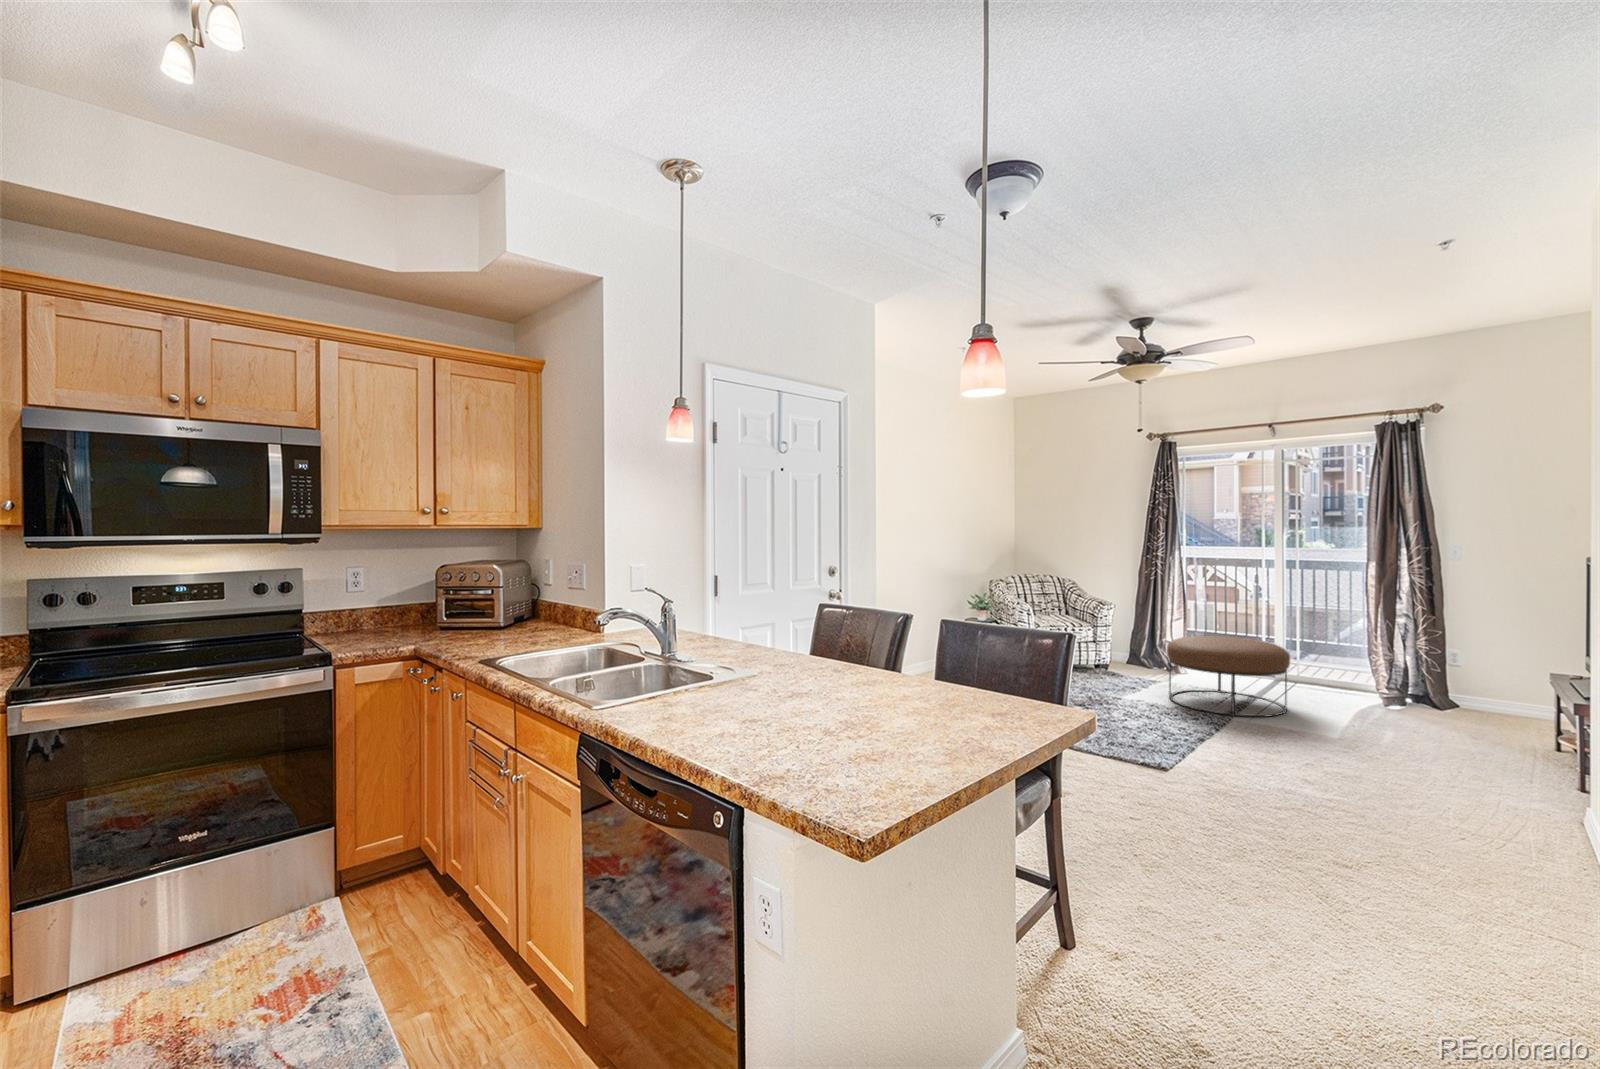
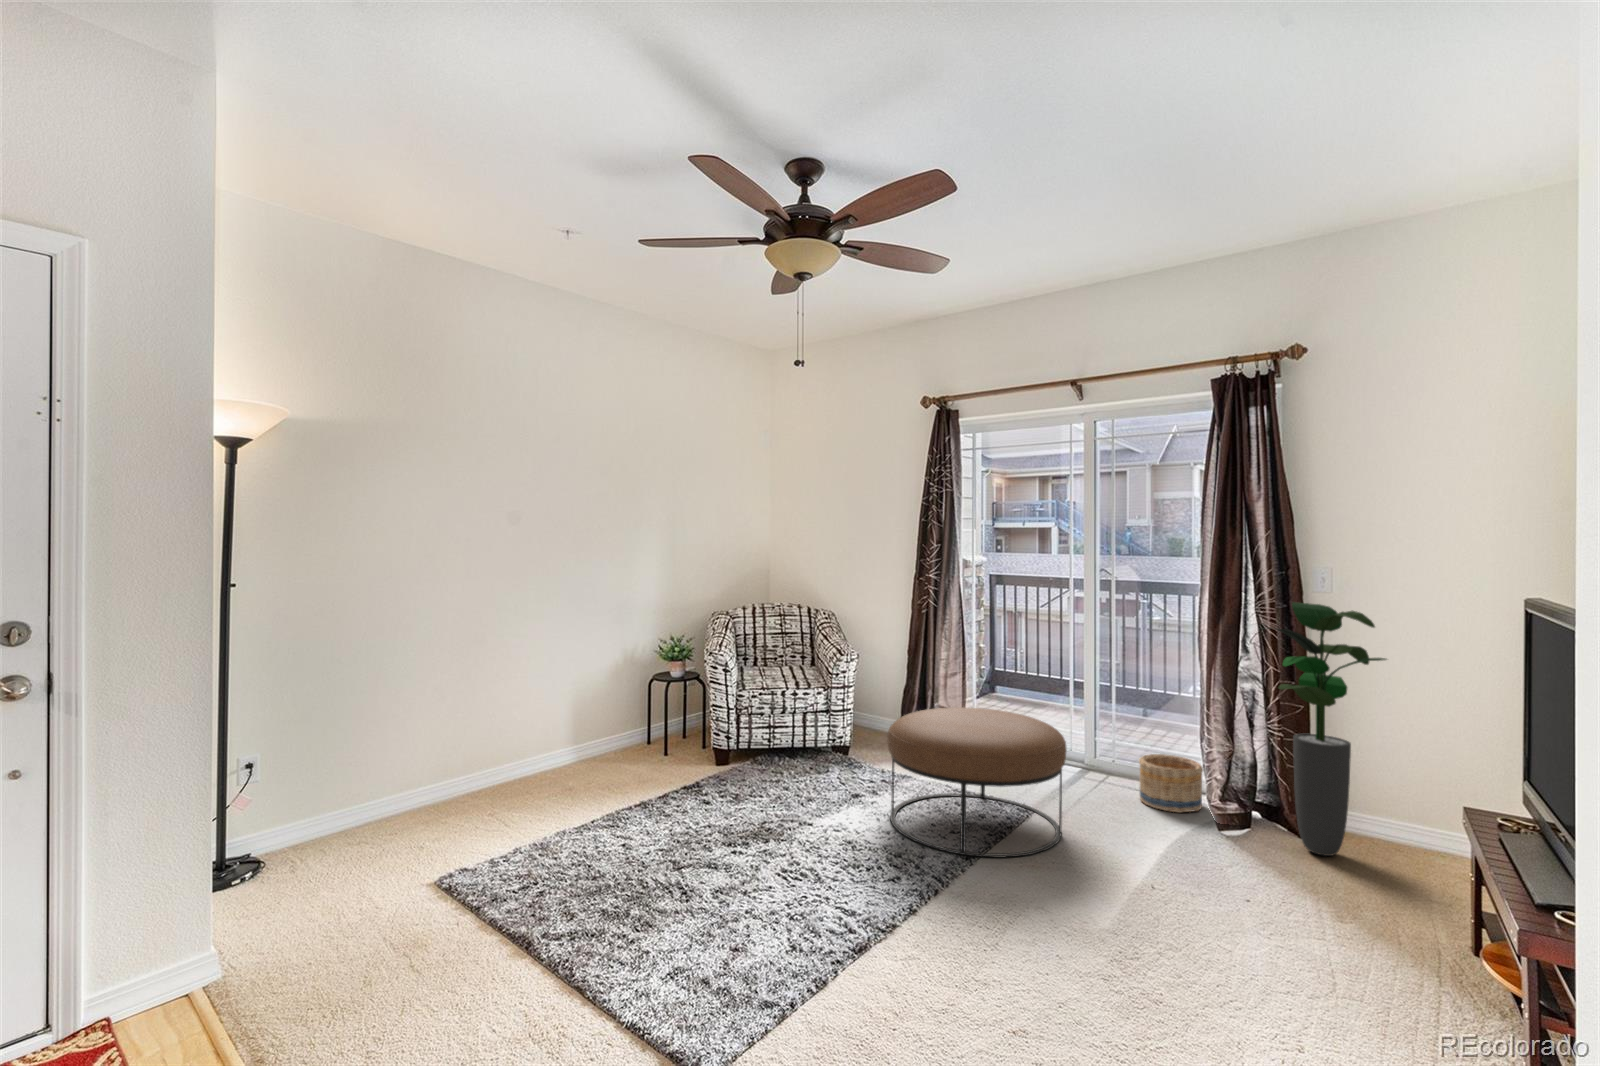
potted plant: none [1415,567,1504,718] -> present [1275,603,1386,856]
basket: none [1323,666,1370,699] -> present [1139,754,1203,812]

